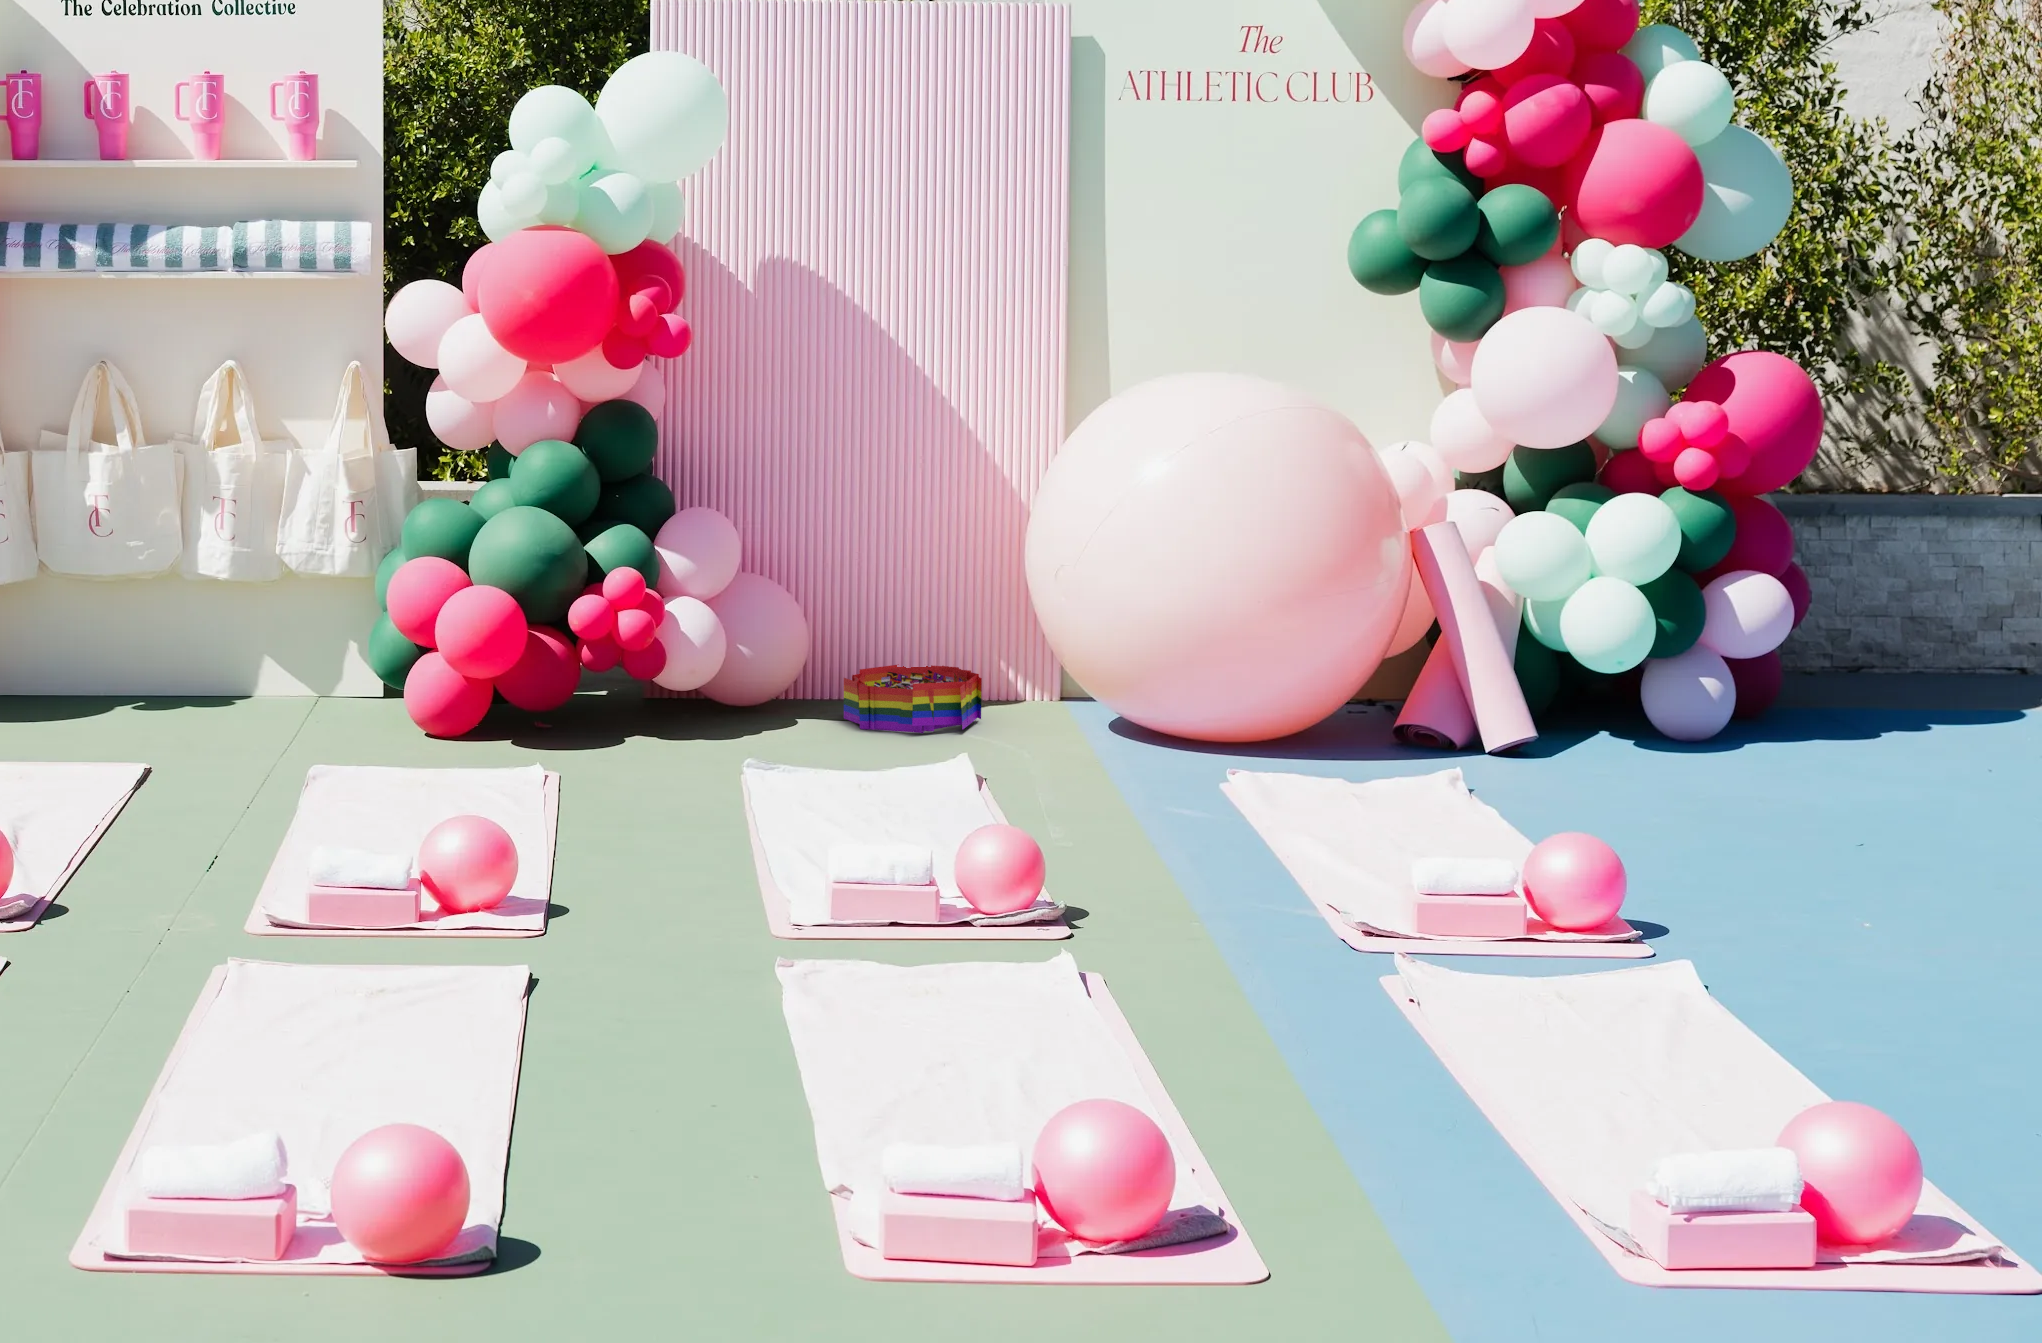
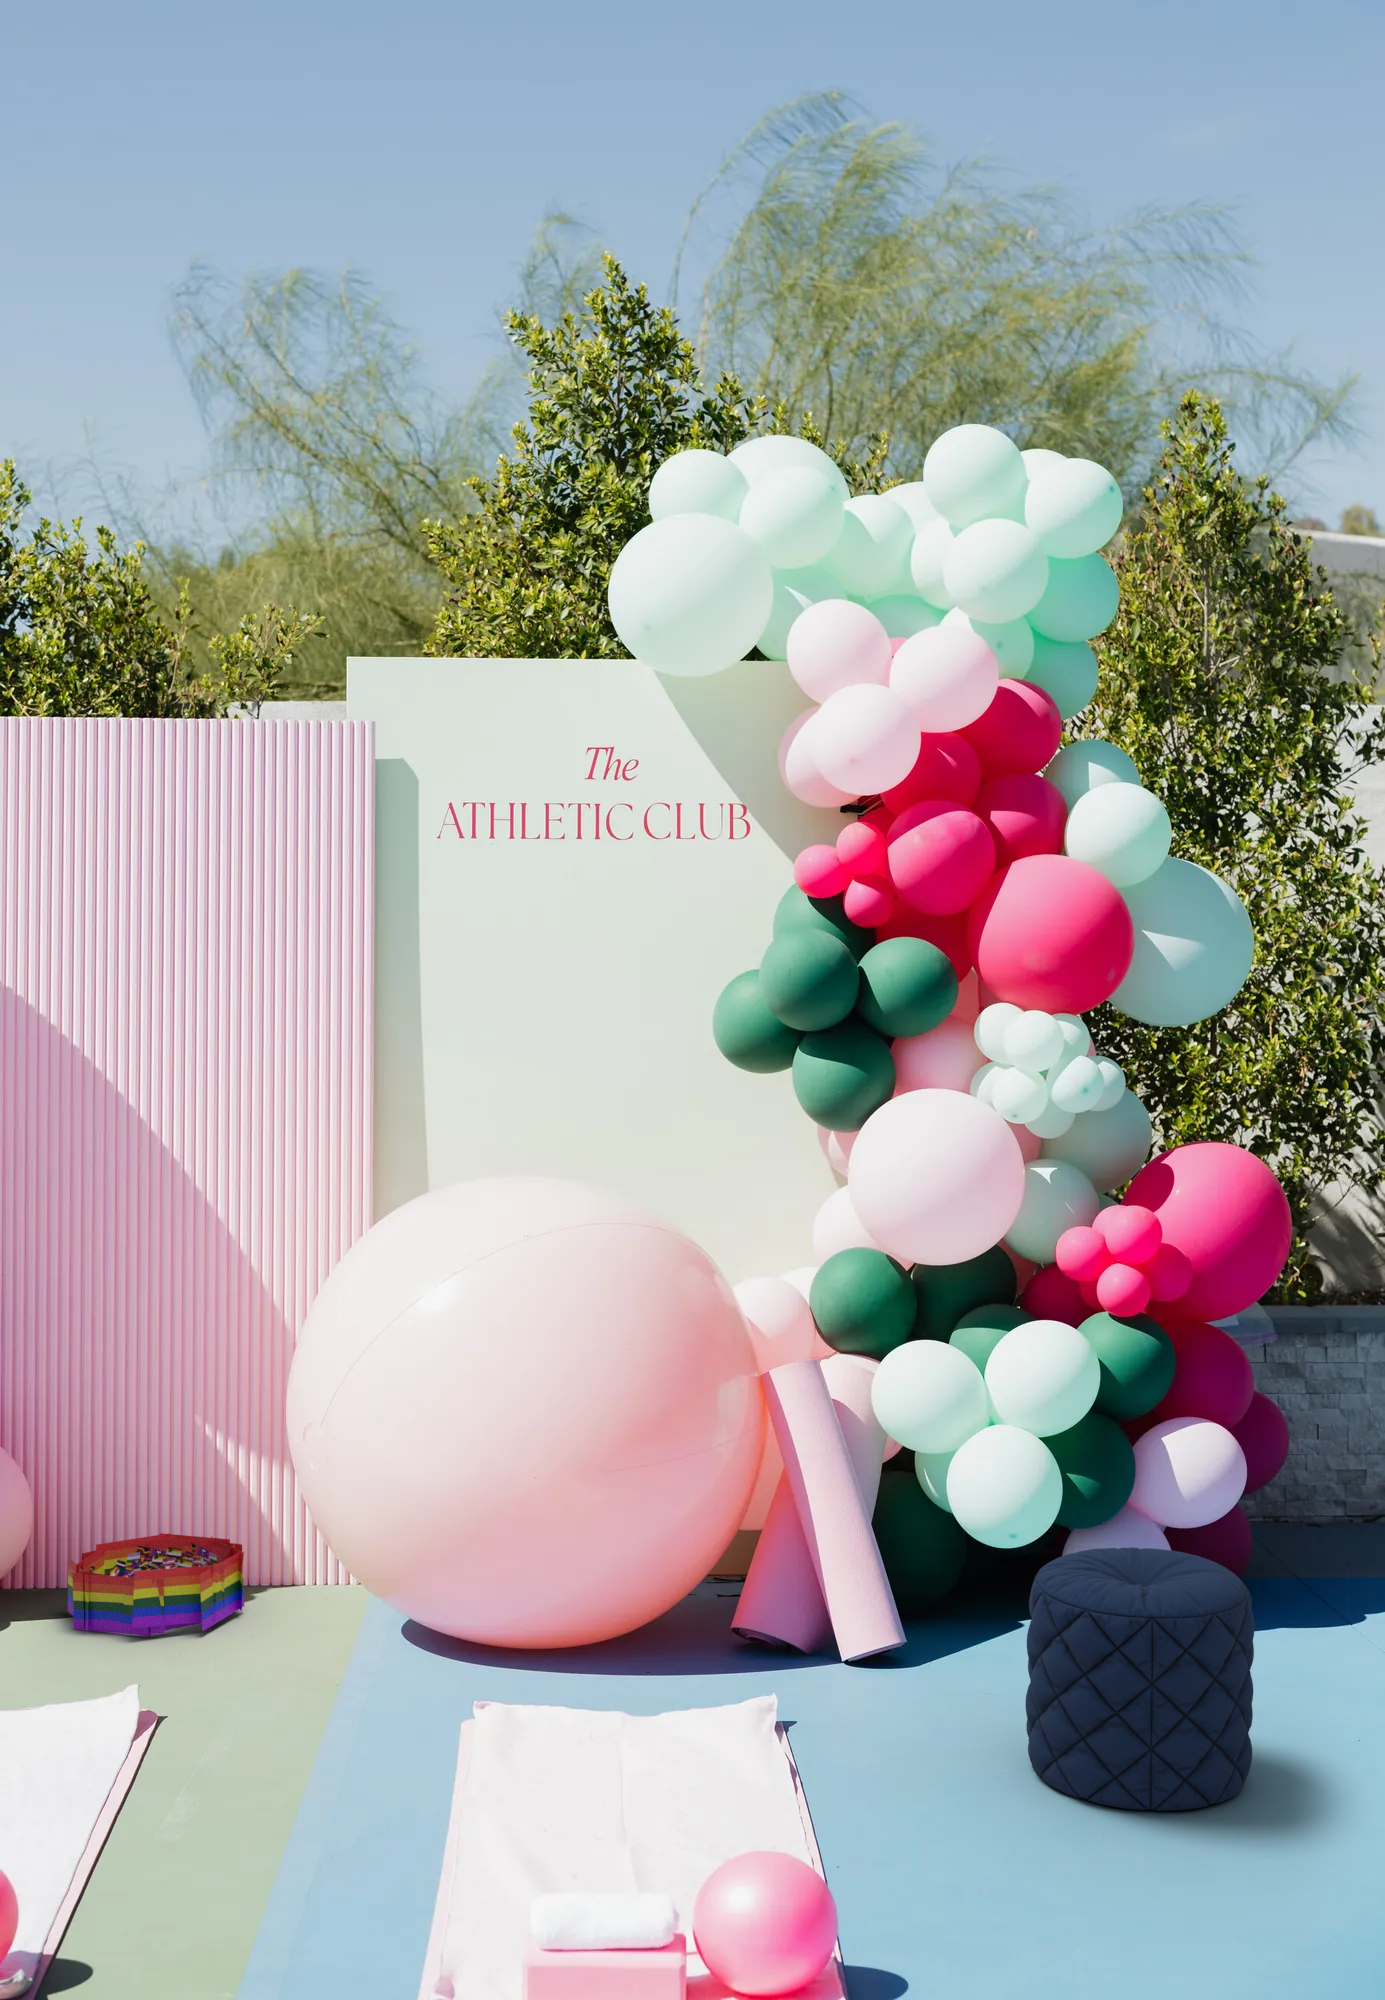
pouf: none [1638,652,1814,825] -> present [1026,1547,1255,1811]

